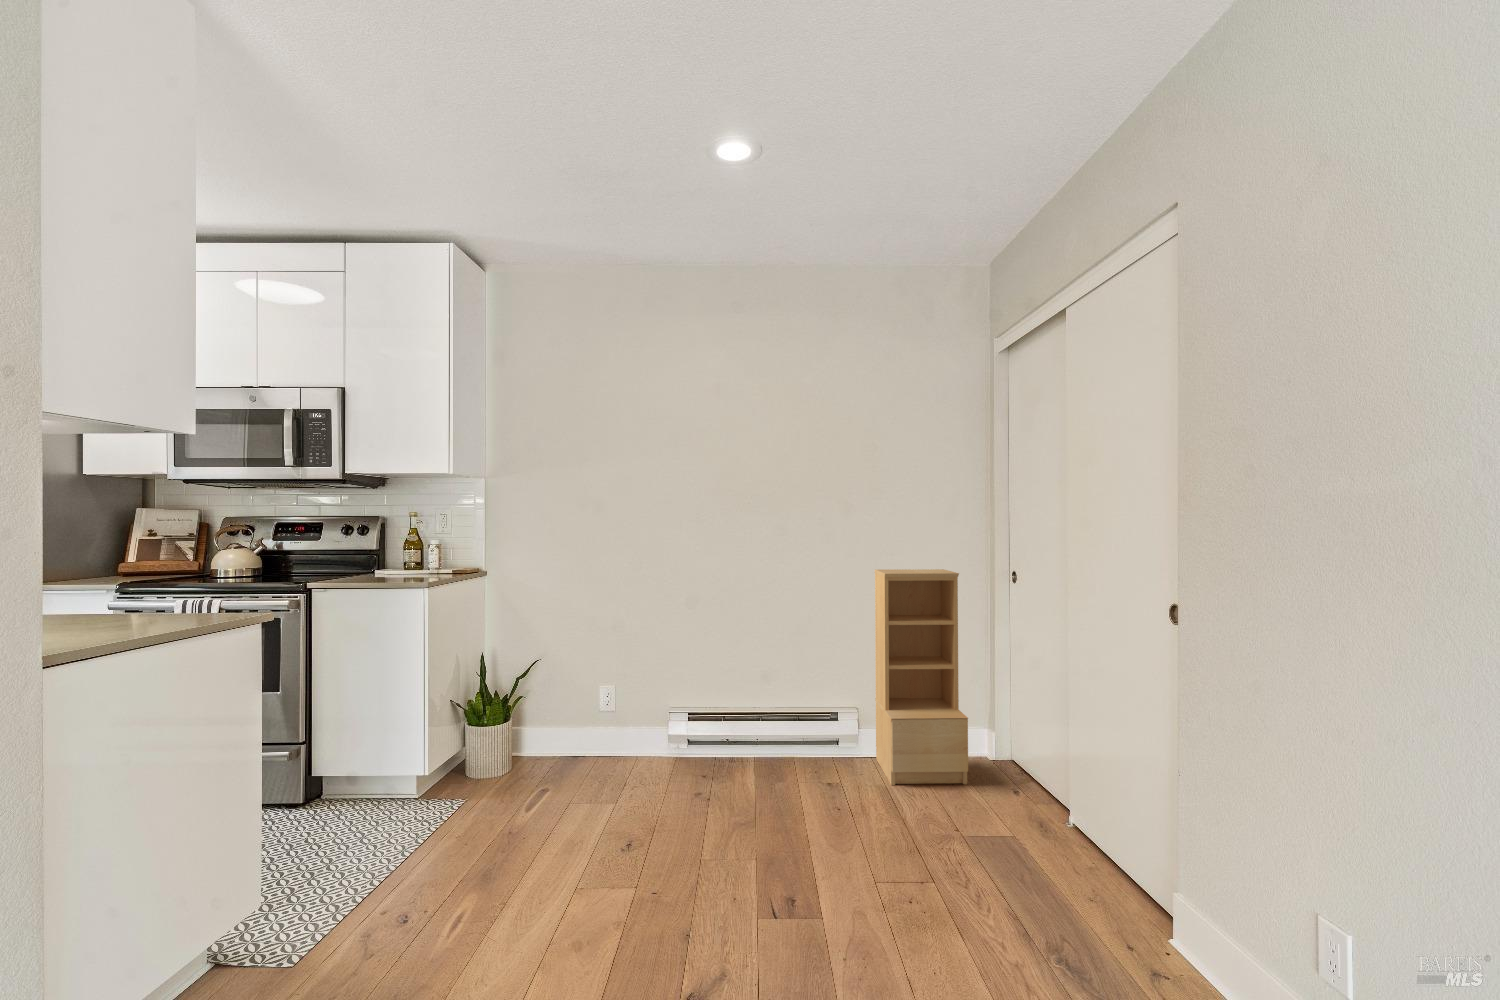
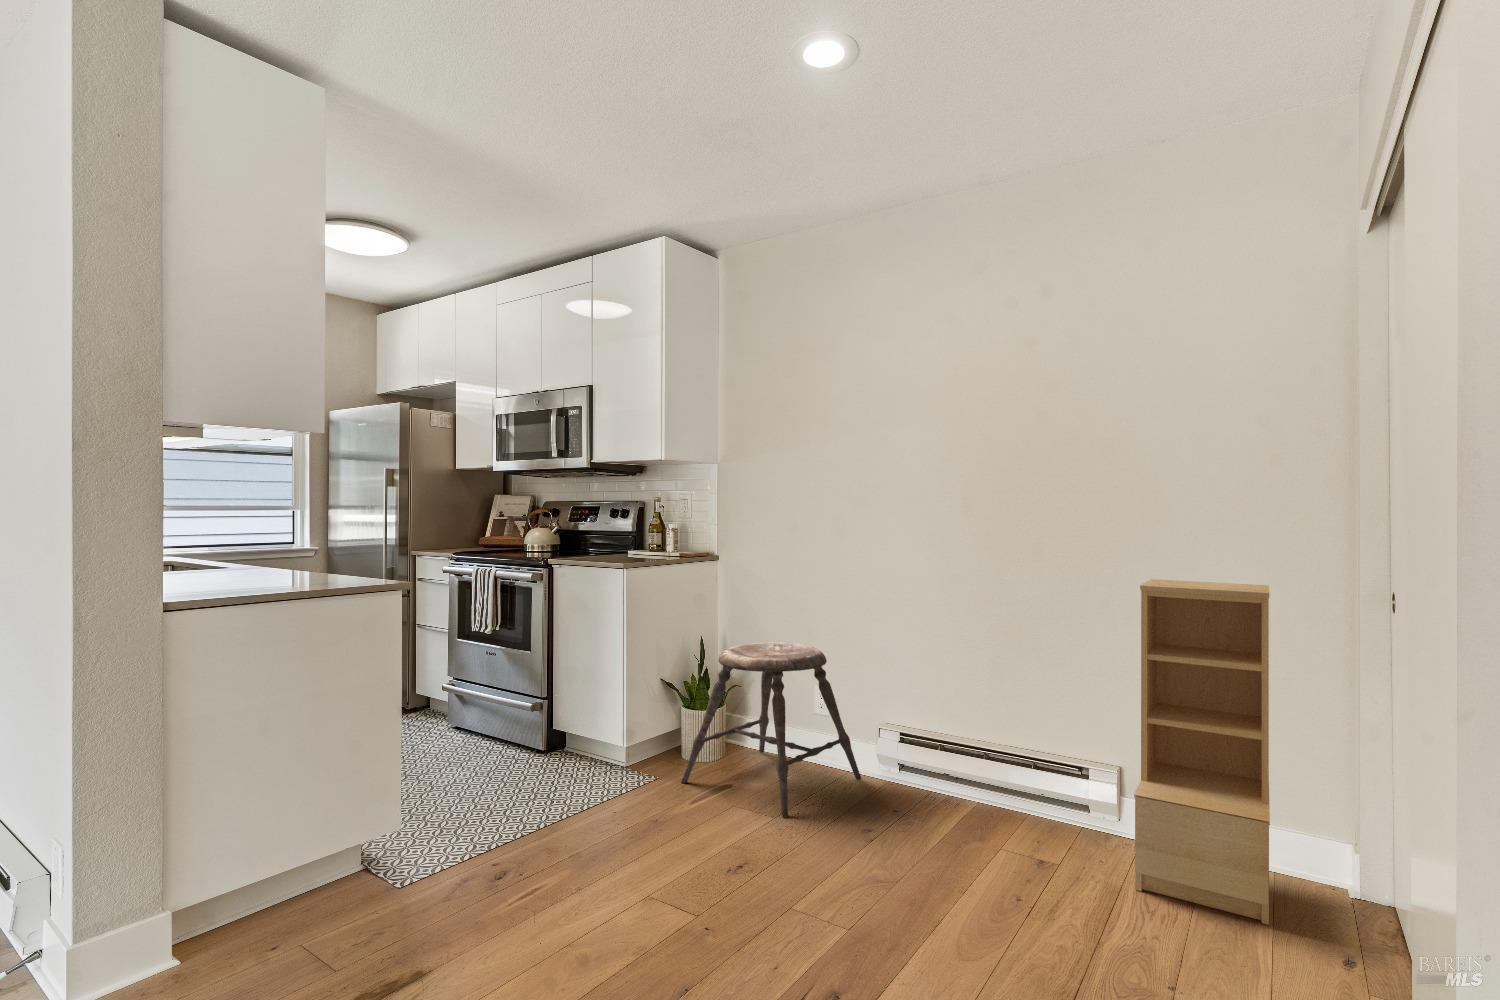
stool: none [493,648,650,801] -> present [681,642,861,818]

